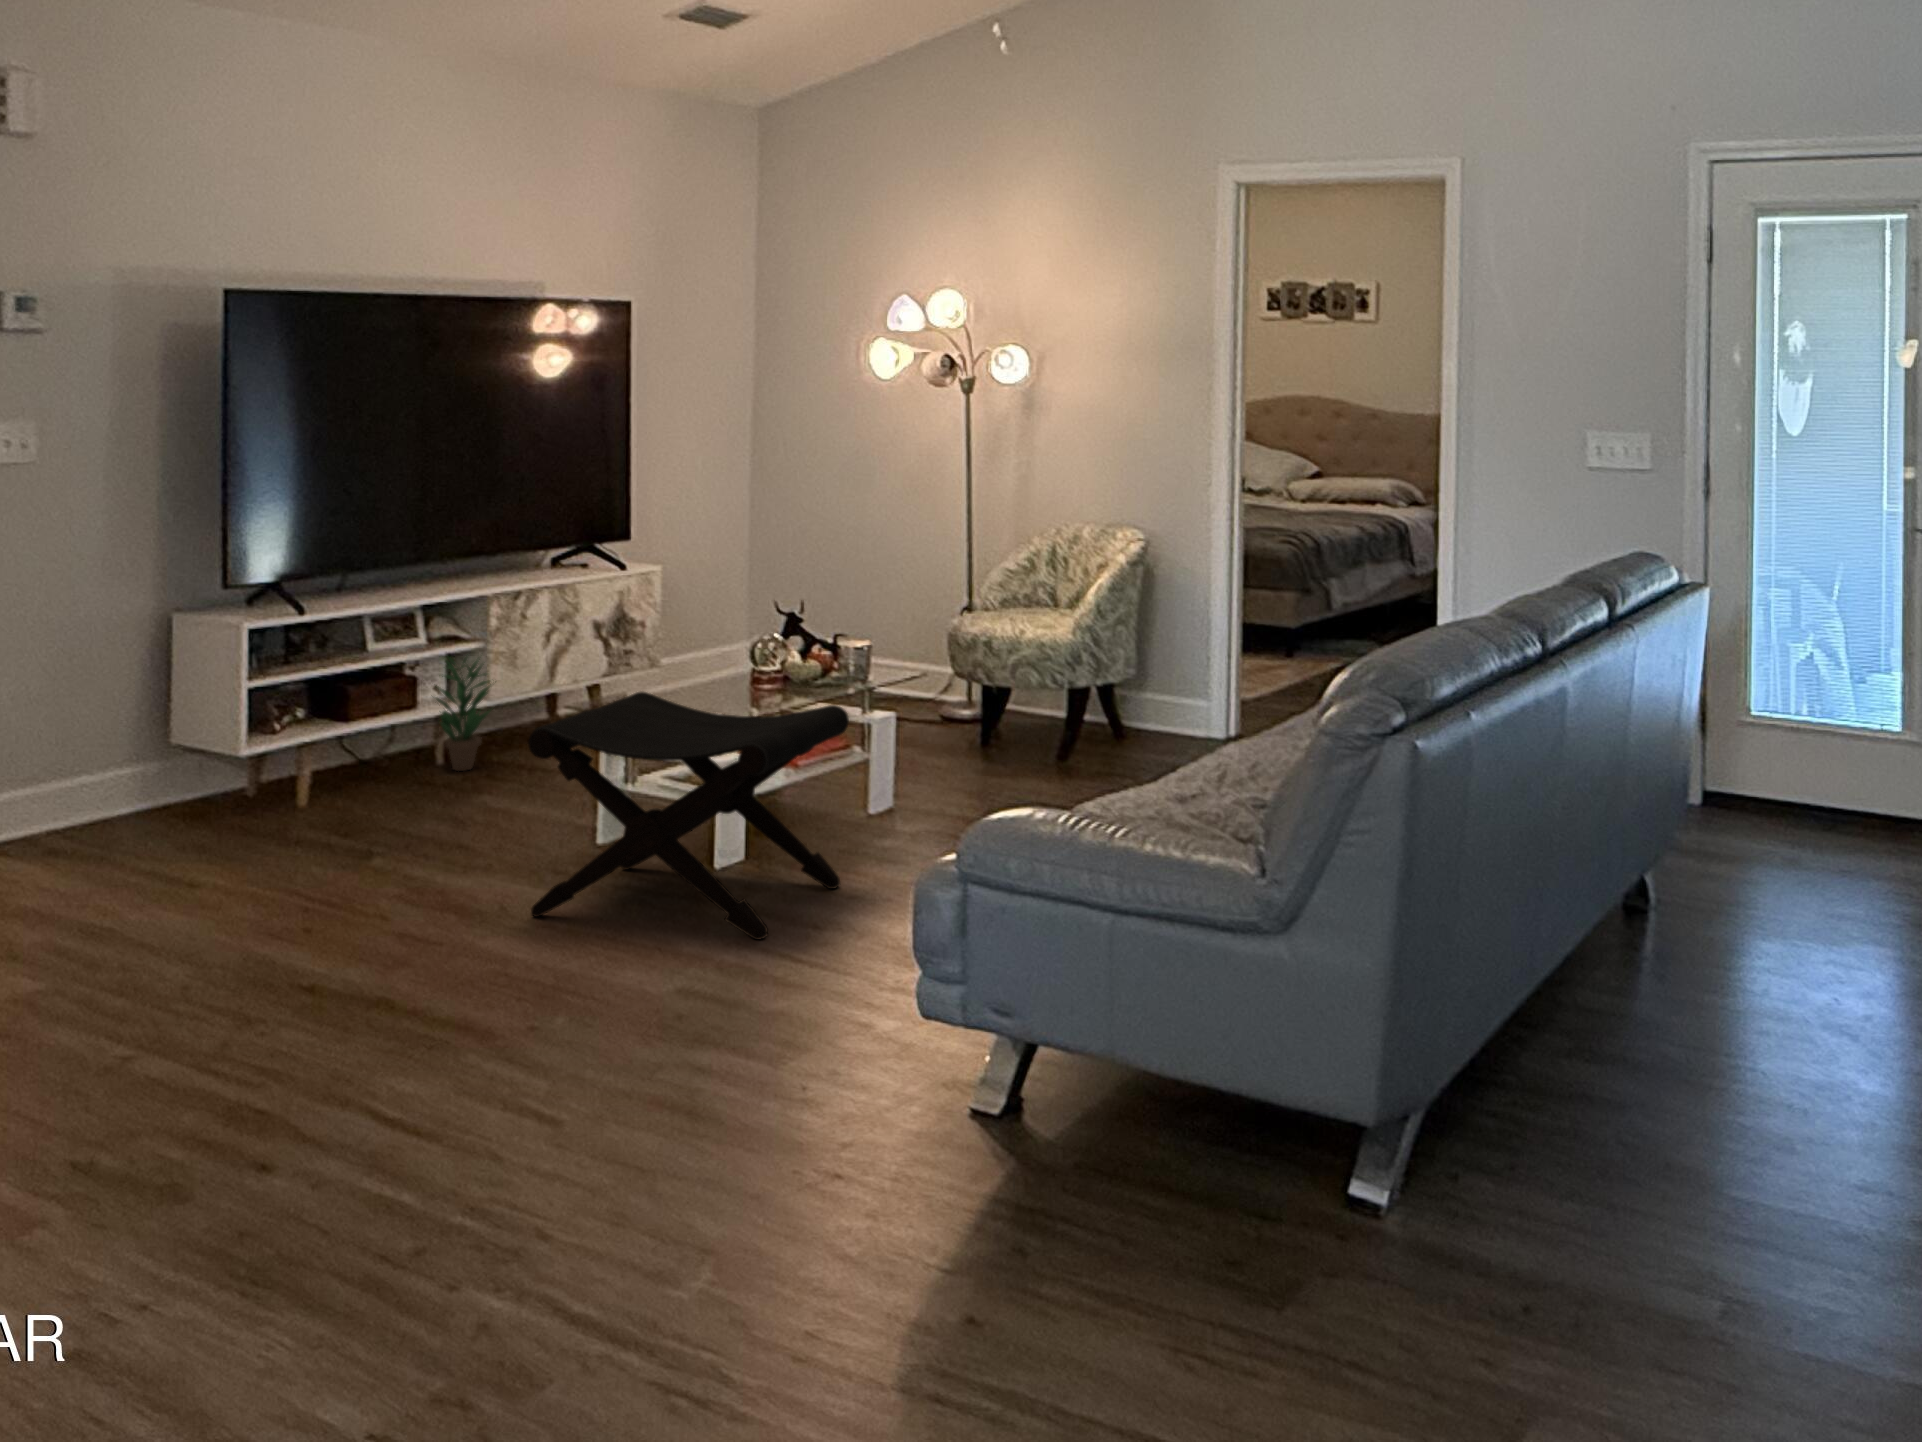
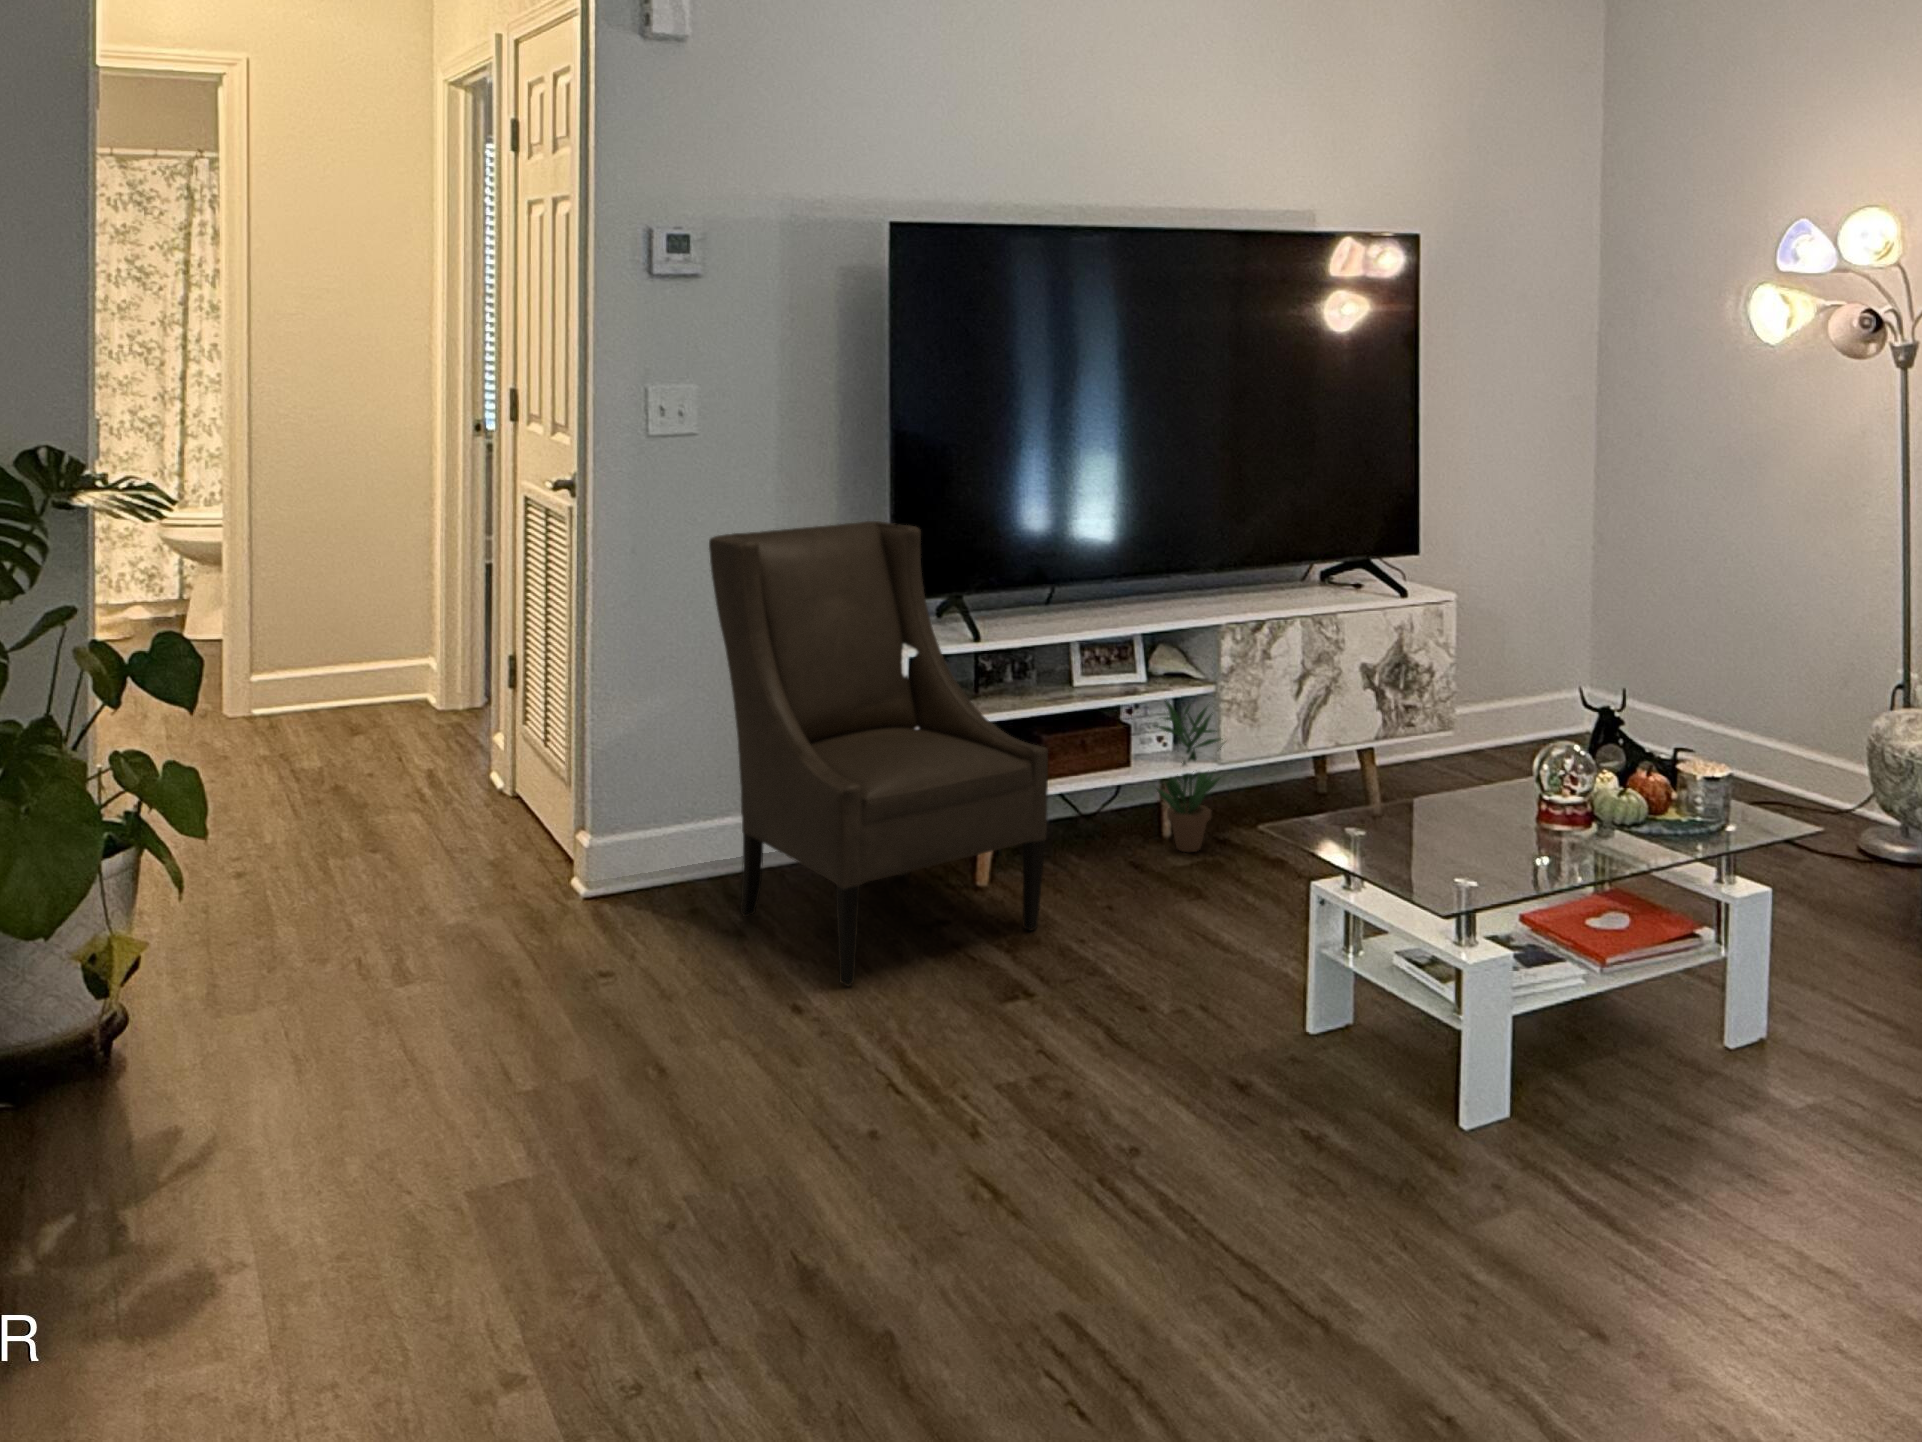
armchair: none [69,528,379,865] -> present [709,521,1048,986]
footstool: present [528,692,849,940] -> none [1138,839,1666,1376]

